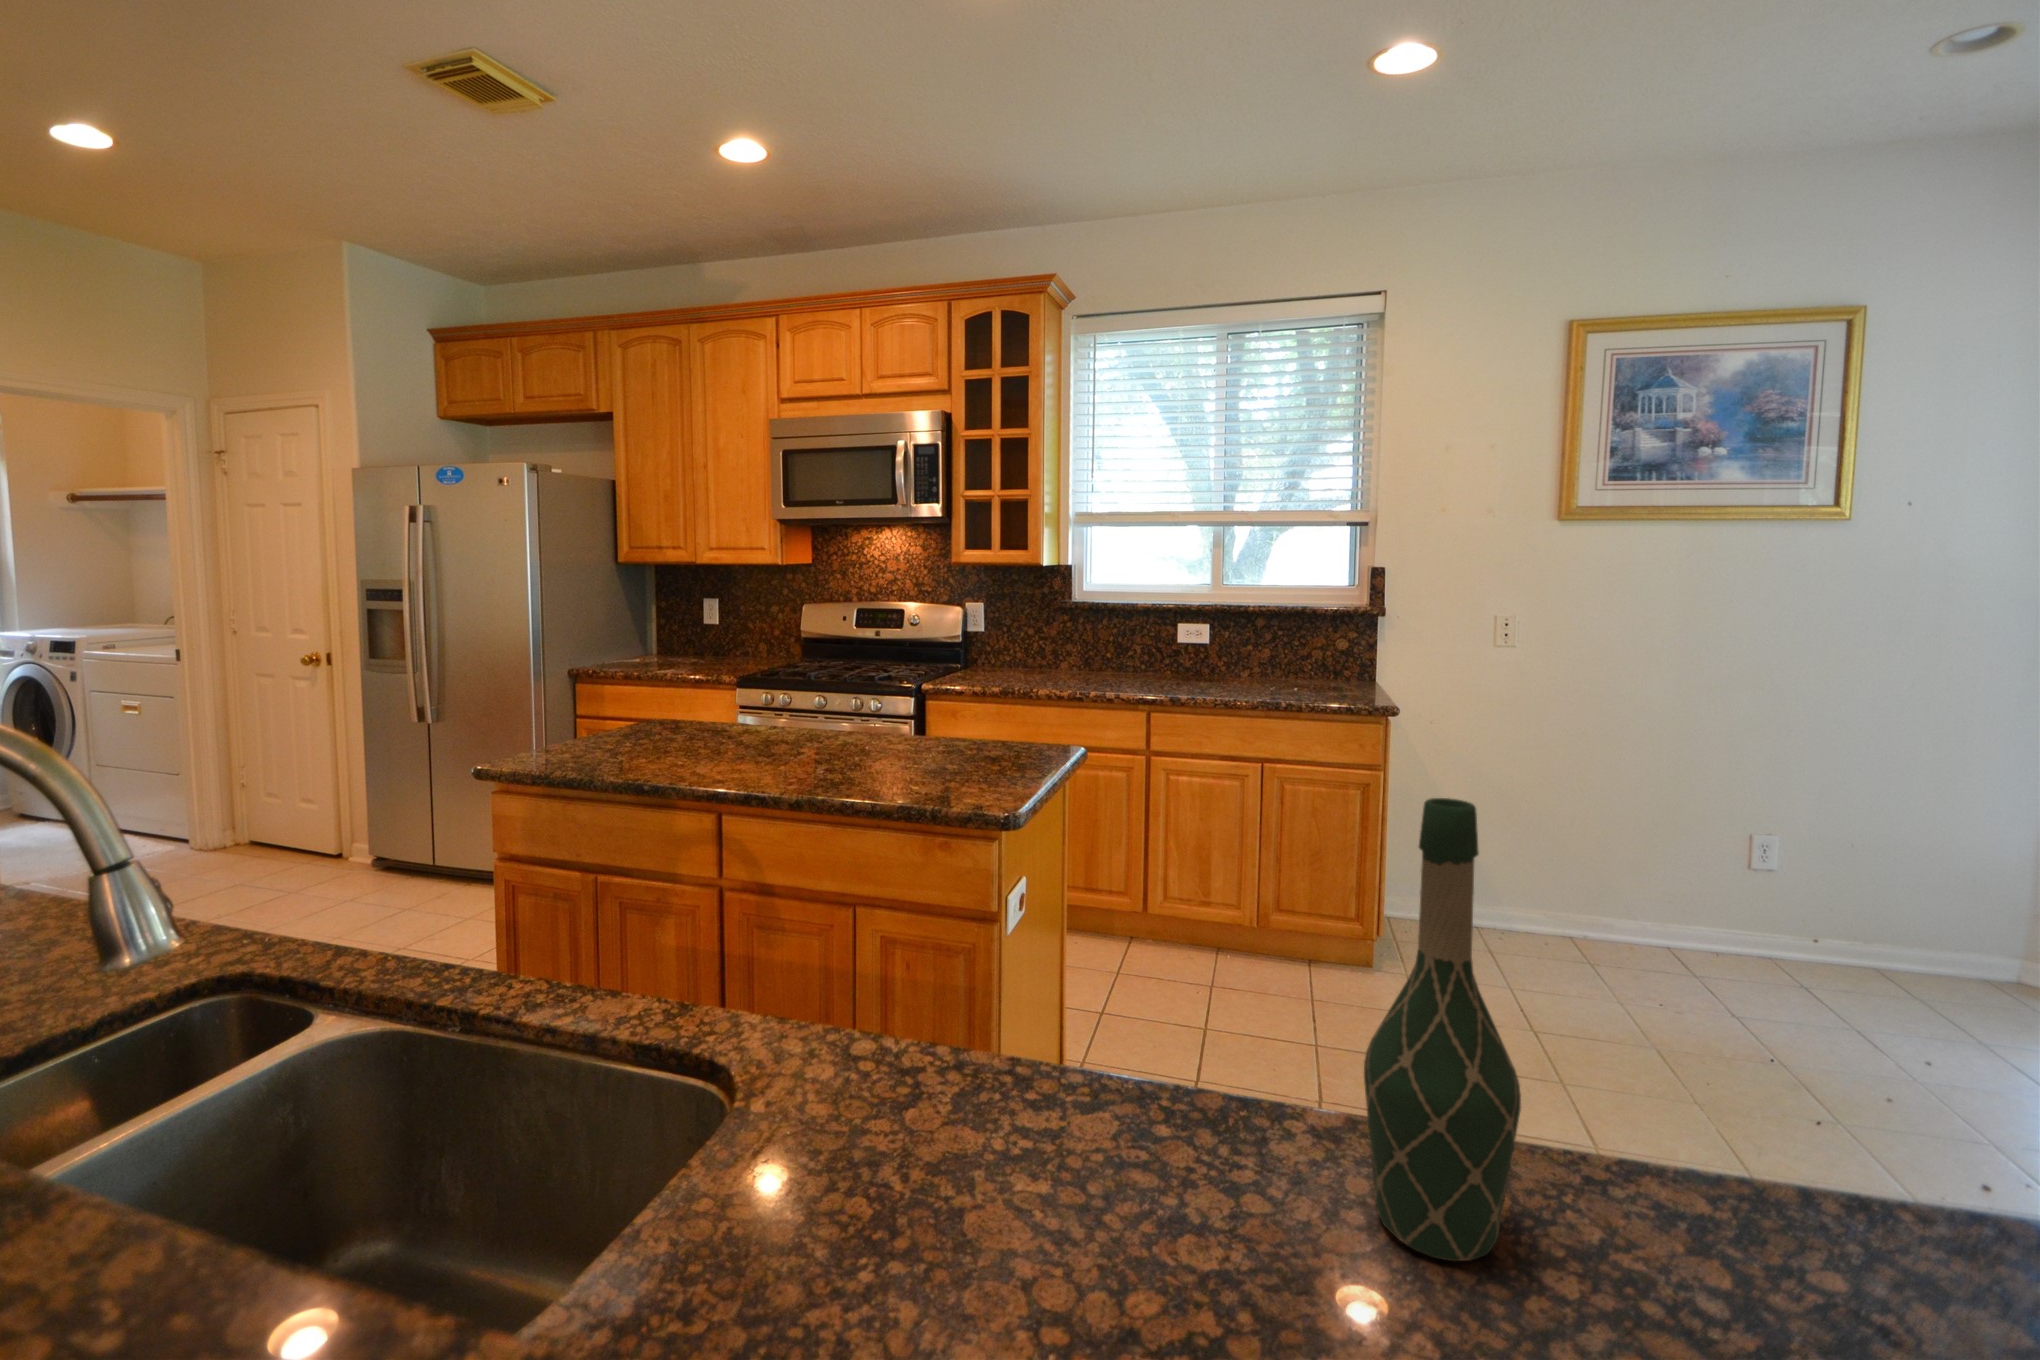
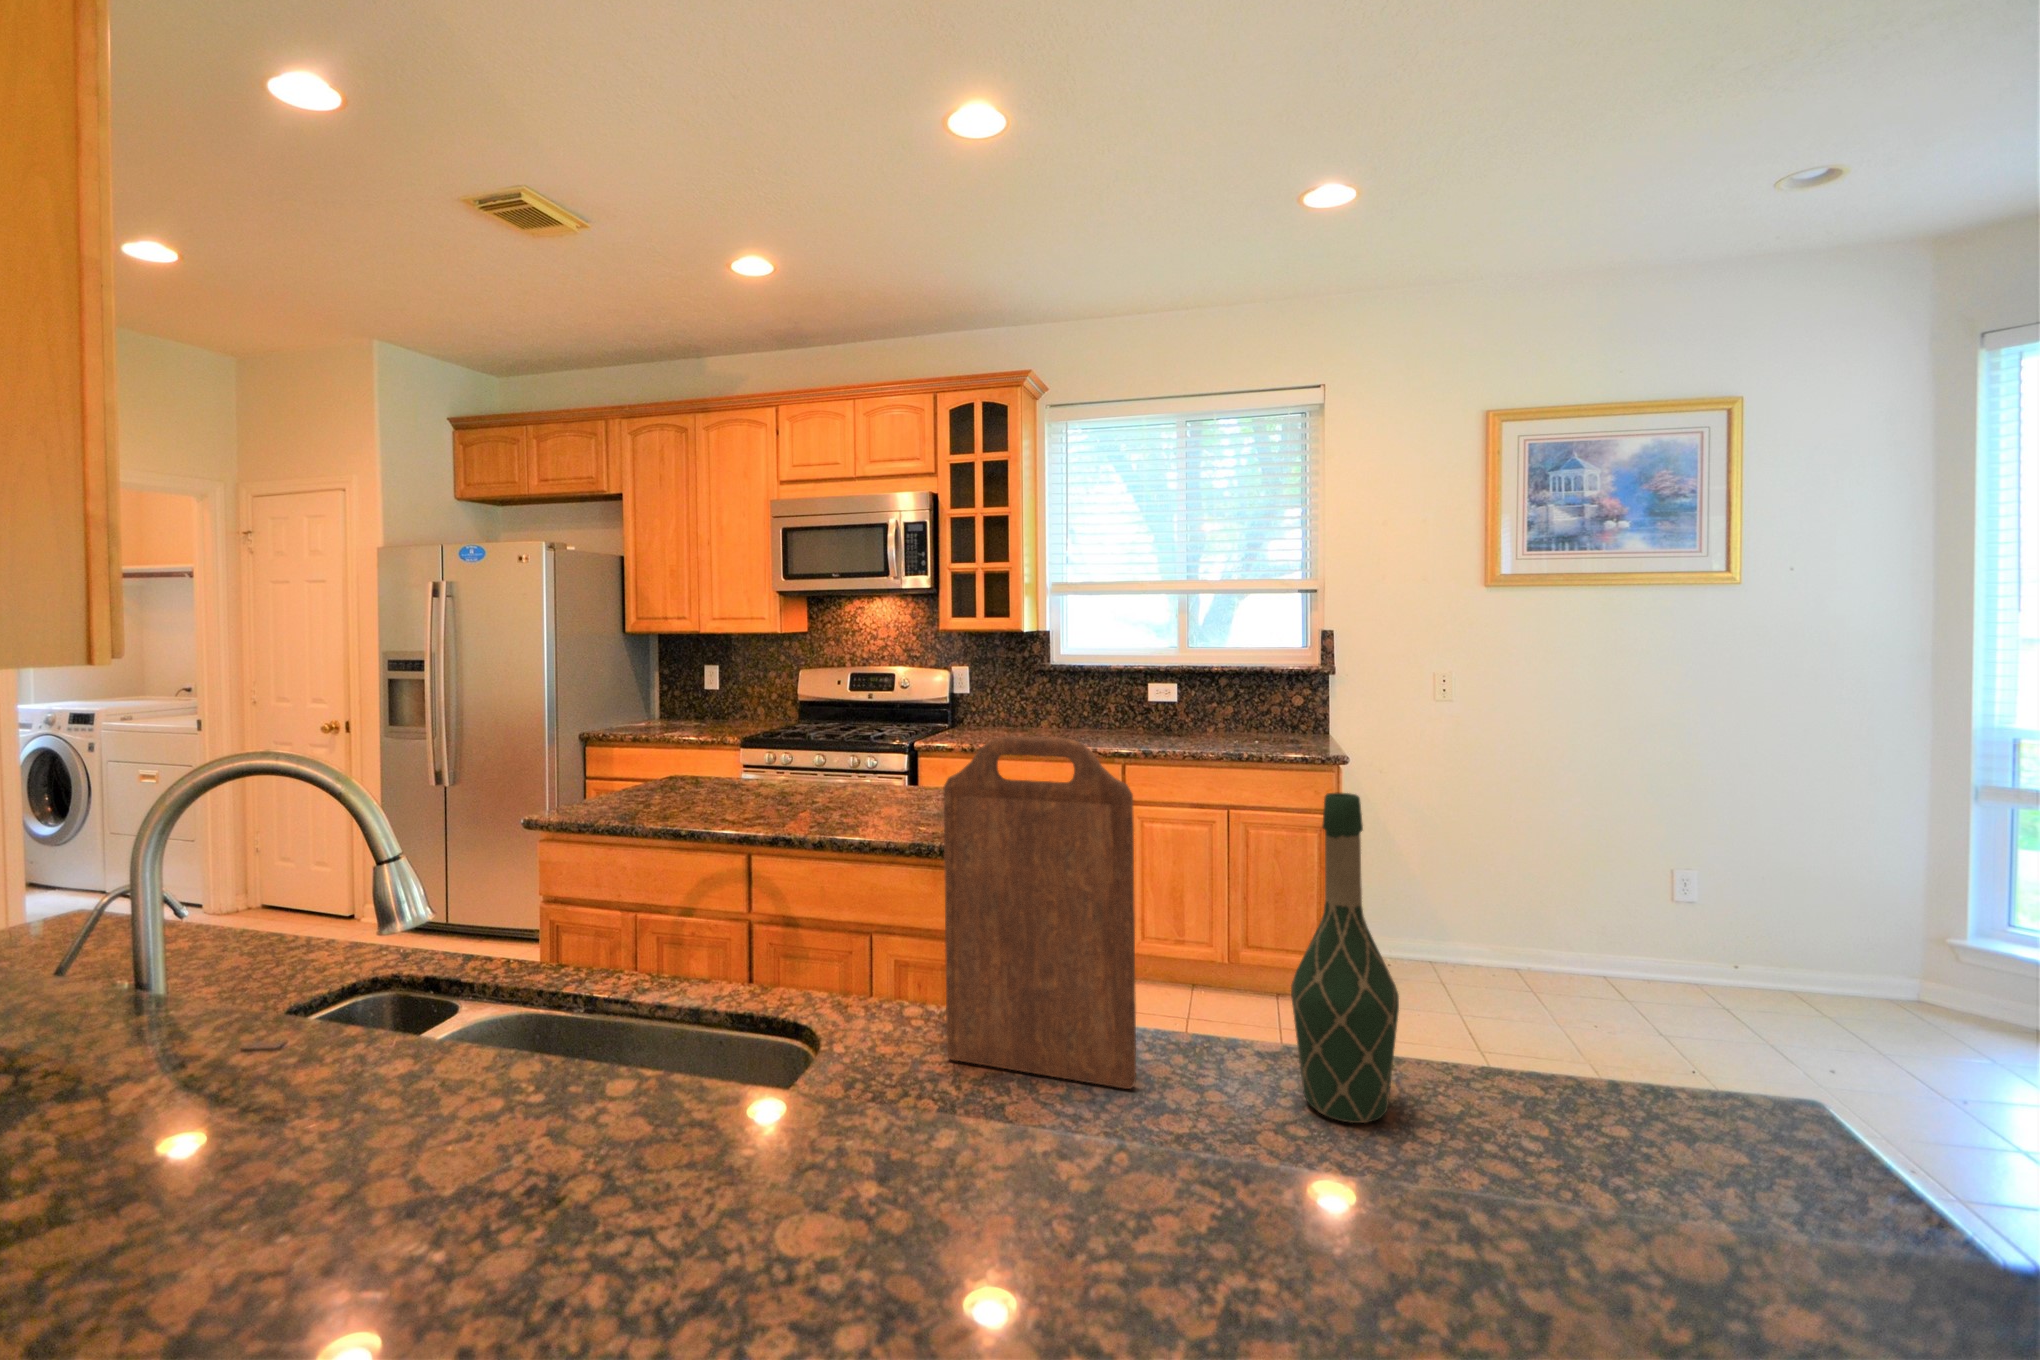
cutting board: none [893,708,1150,1187] -> present [943,737,1136,1089]

